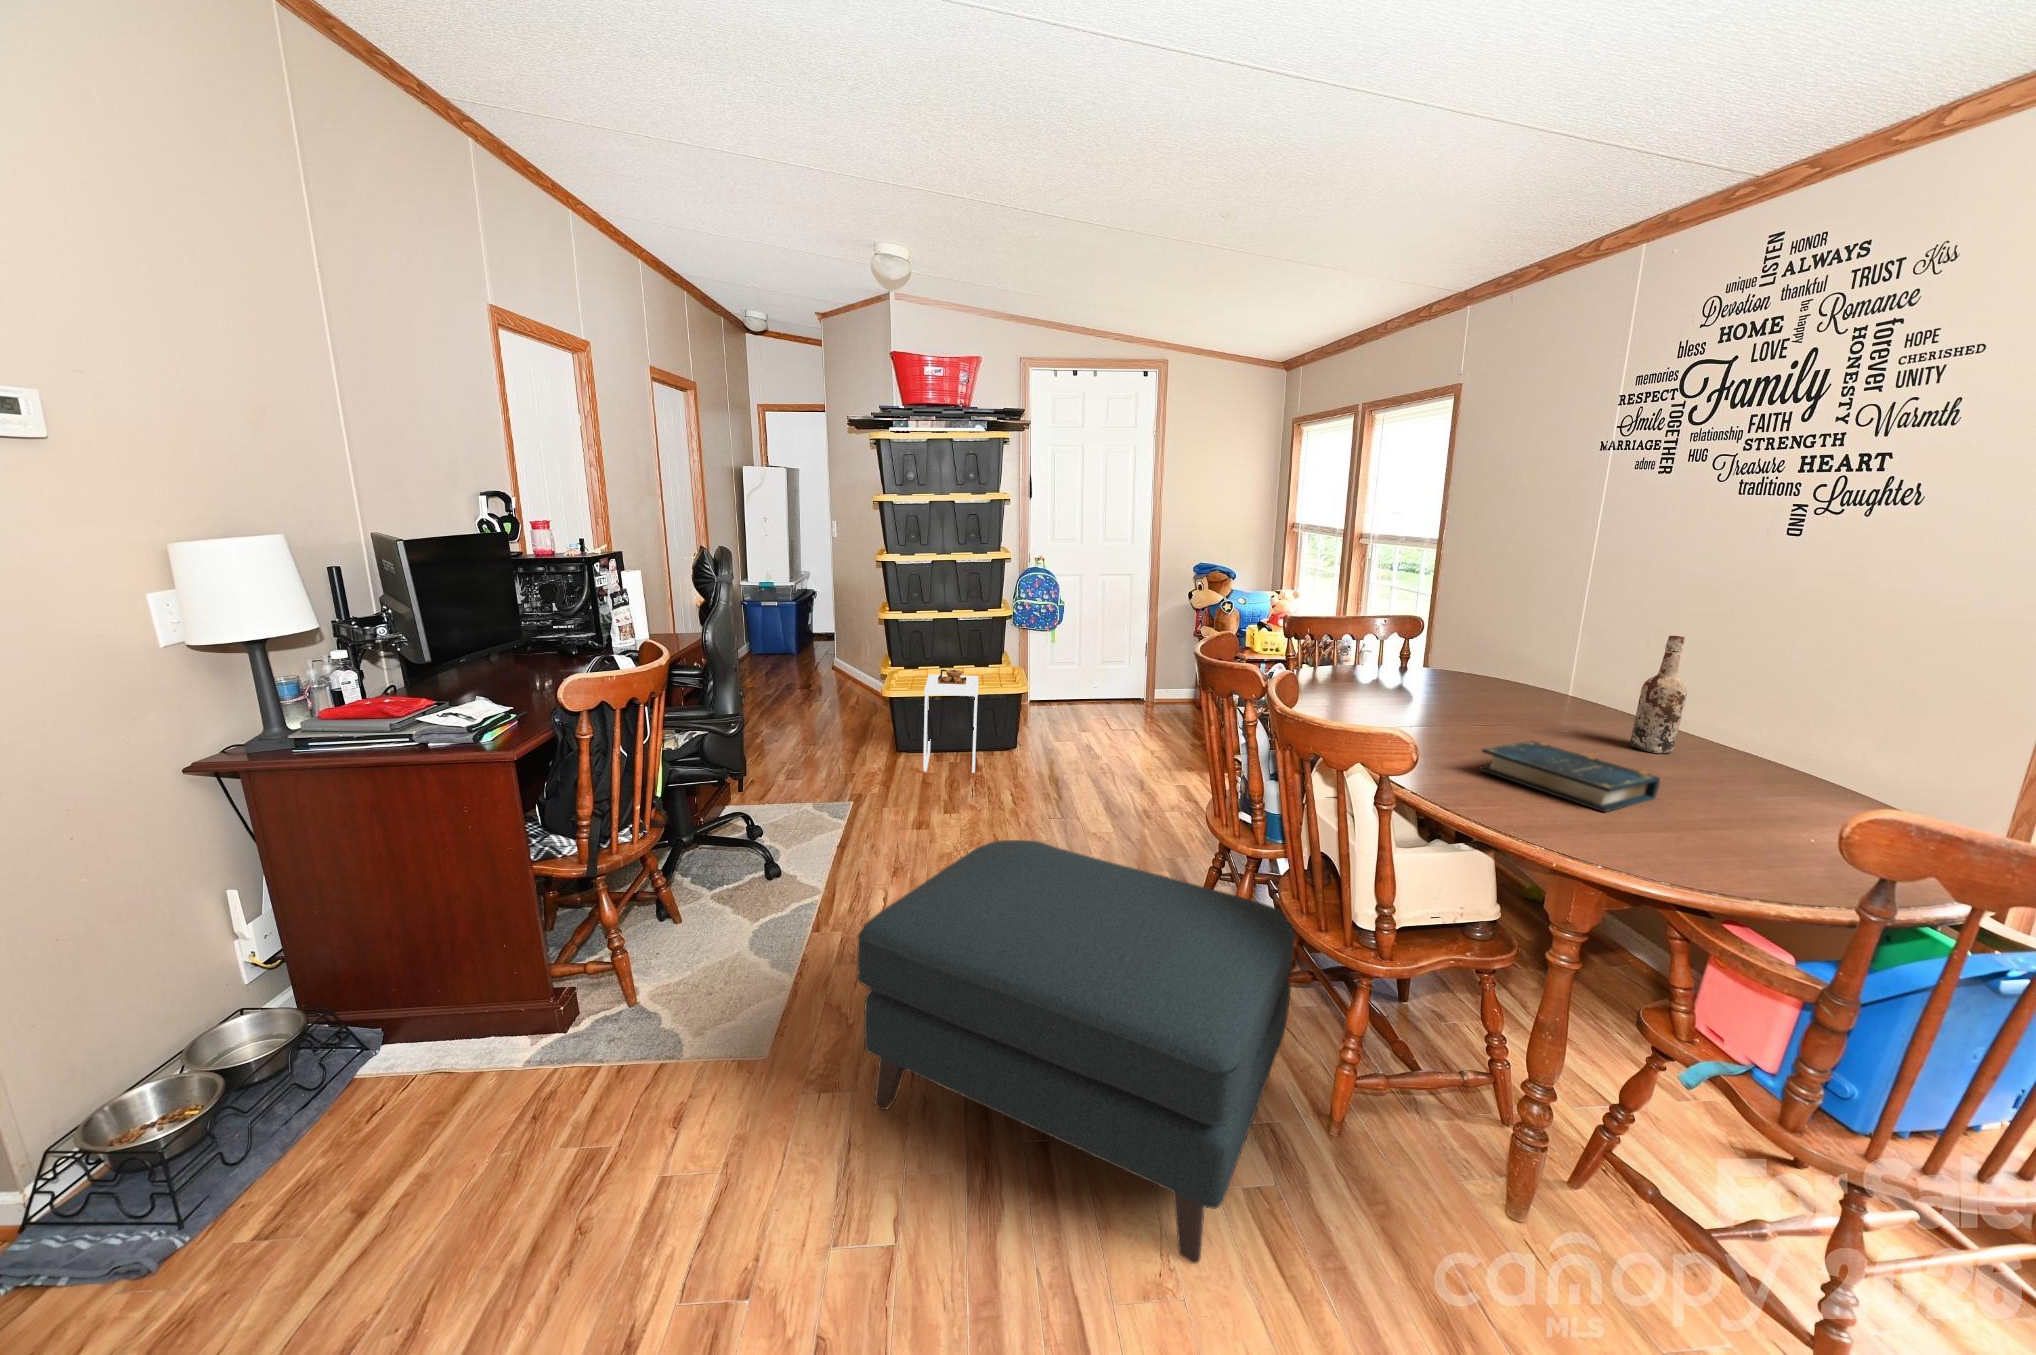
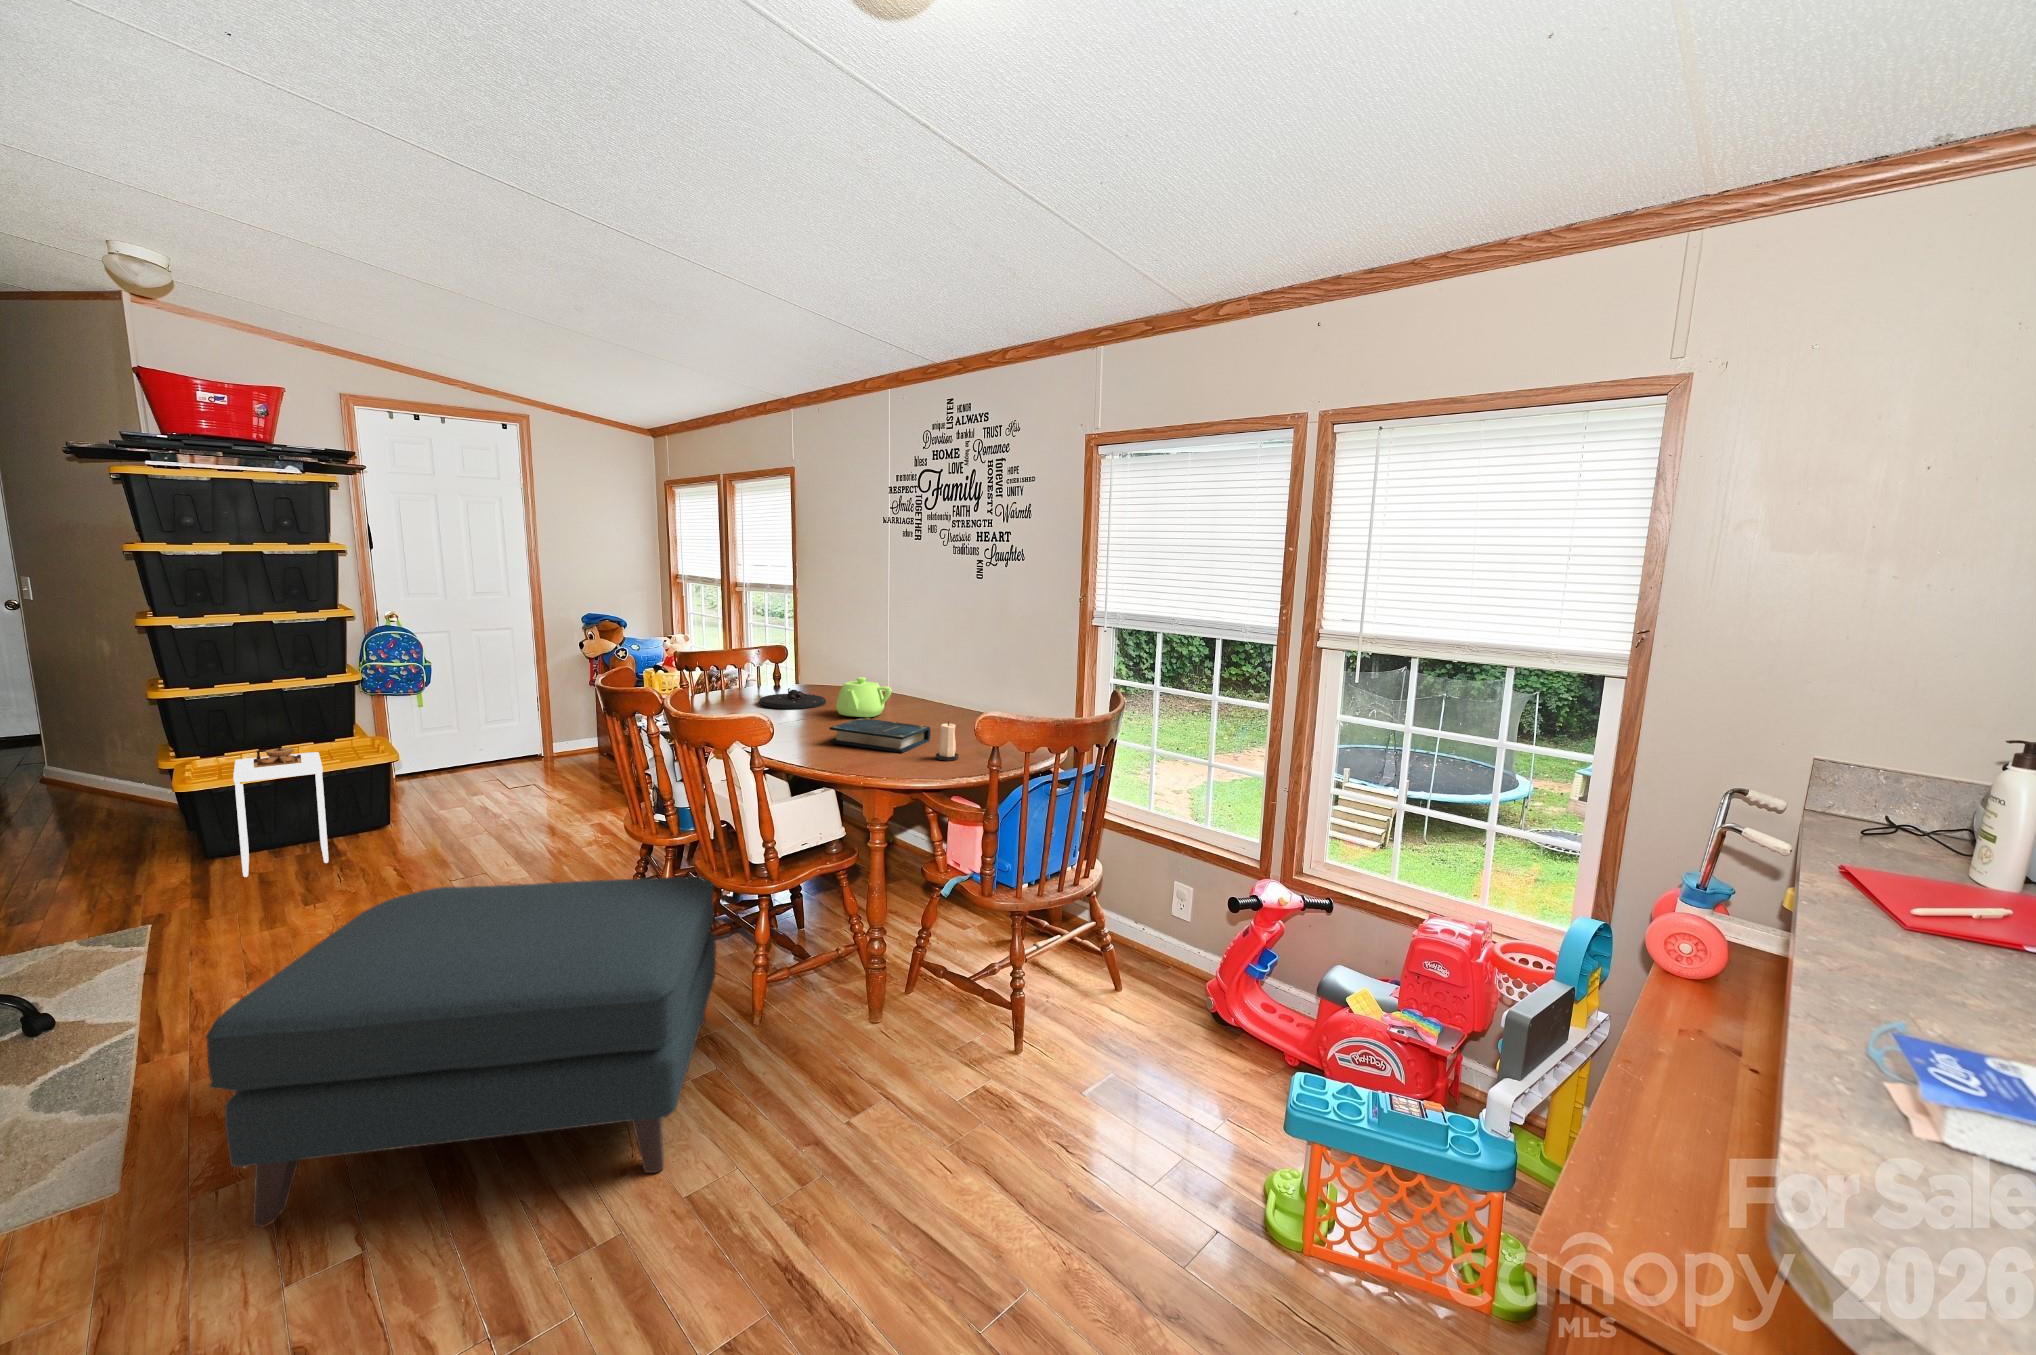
wine bottle: present [1630,636,1687,753] -> none [920,641,944,716]
plate: none [1377,677,1470,708] -> present [759,688,826,709]
teapot: none [1489,677,1585,738] -> present [836,677,892,718]
candle: none [1673,782,1725,848] -> present [936,722,958,761]

